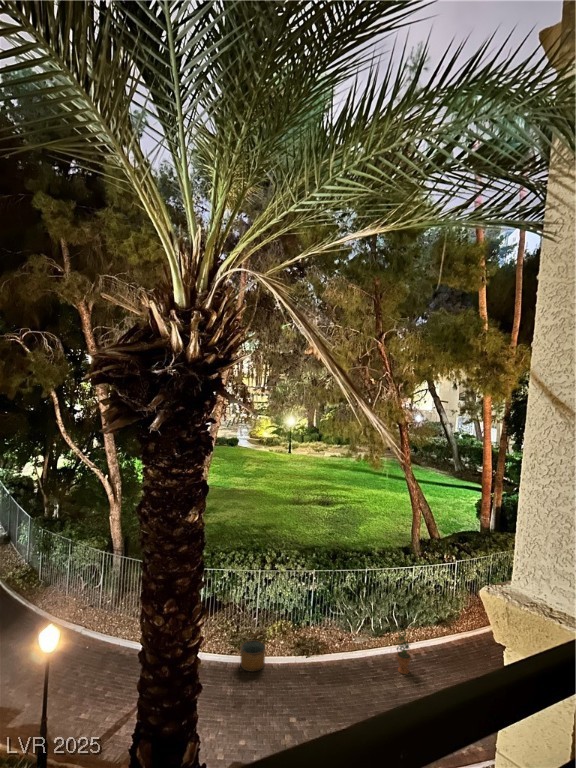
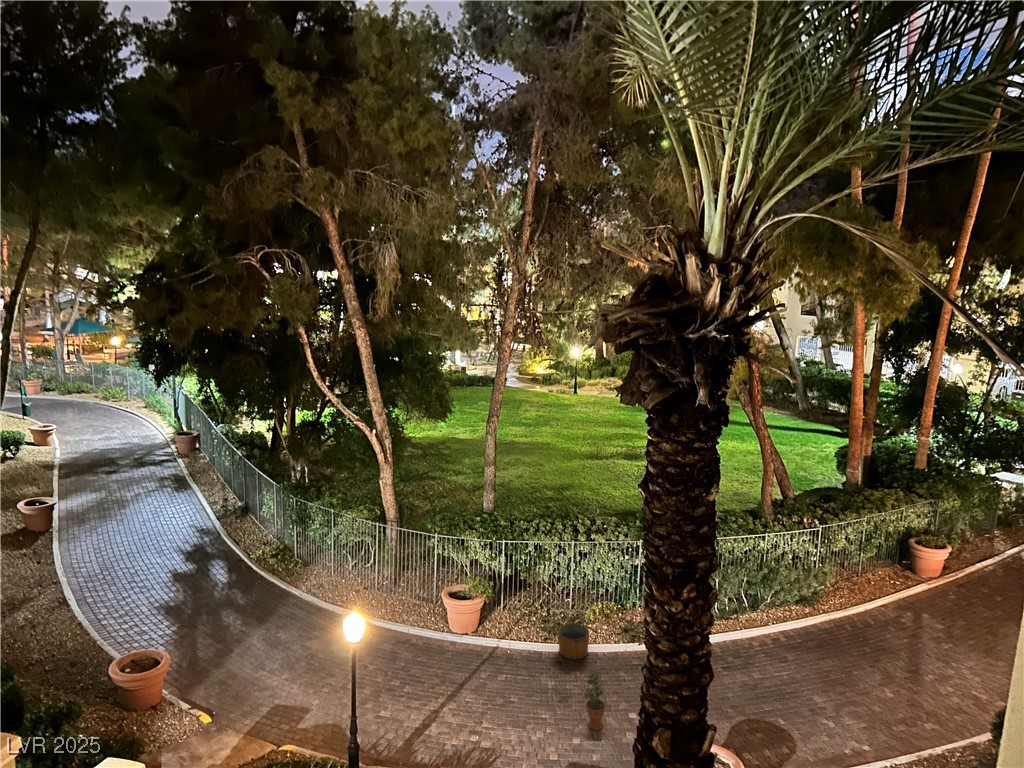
potted plant: present [395,632,411,674] -> present [582,670,605,730]

